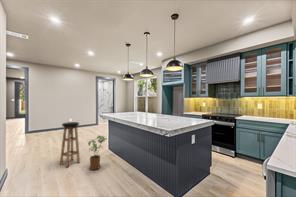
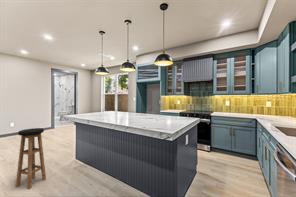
house plant: present [88,136,106,170] -> none [60,143,85,186]

